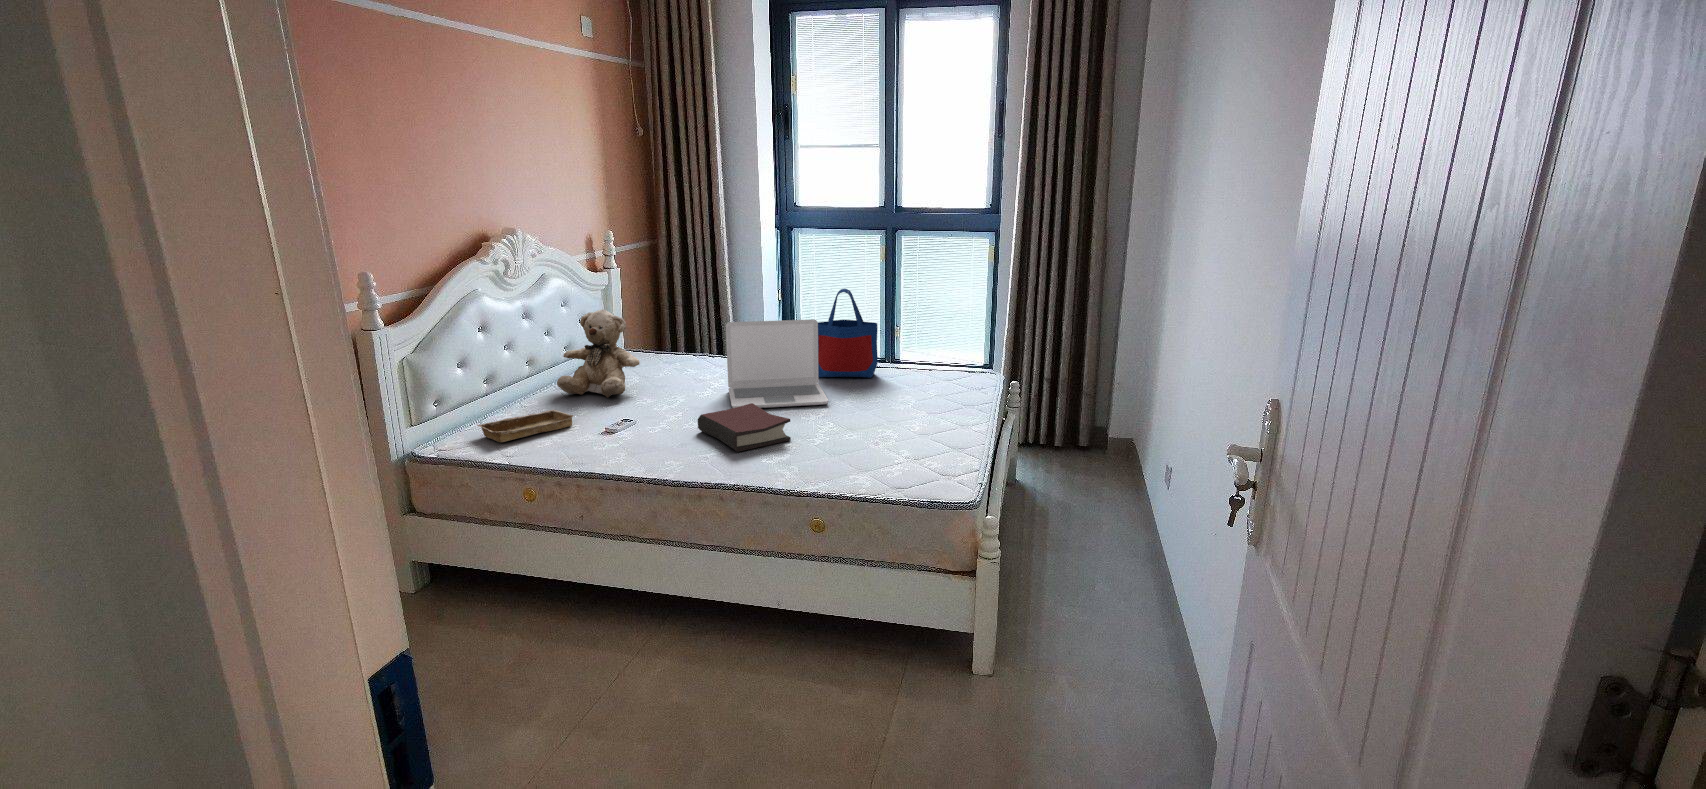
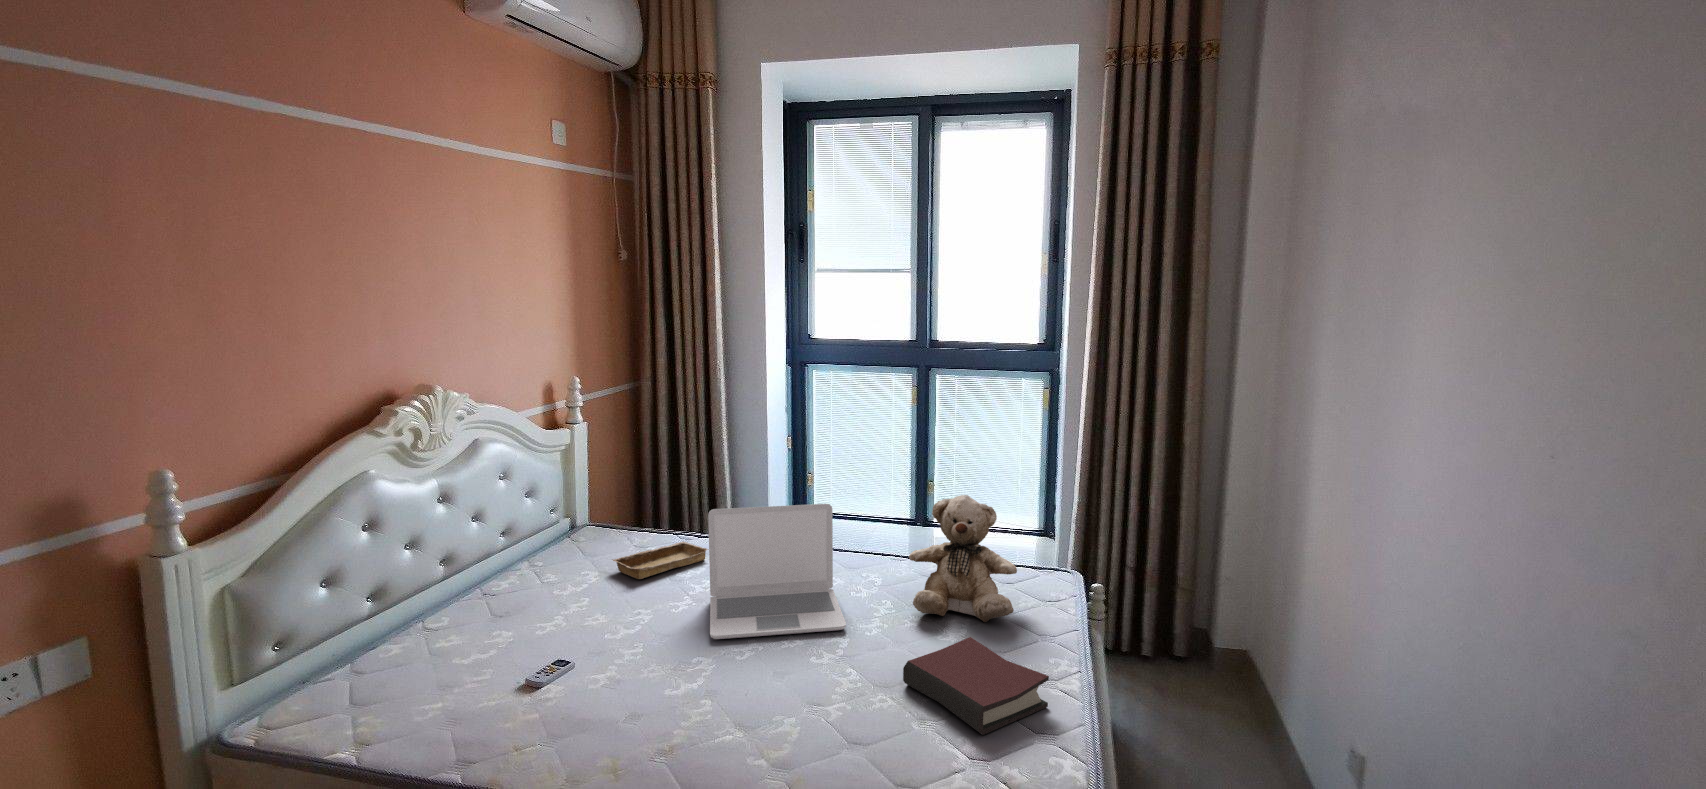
tote bag: present [818,289,878,378] -> none [827,457,912,576]
teddy bear: present [557,309,640,398] -> present [909,495,1017,622]
hardback book: present [698,403,791,452] -> present [903,637,1049,735]
tray: present [477,410,574,442] -> present [612,541,708,579]

